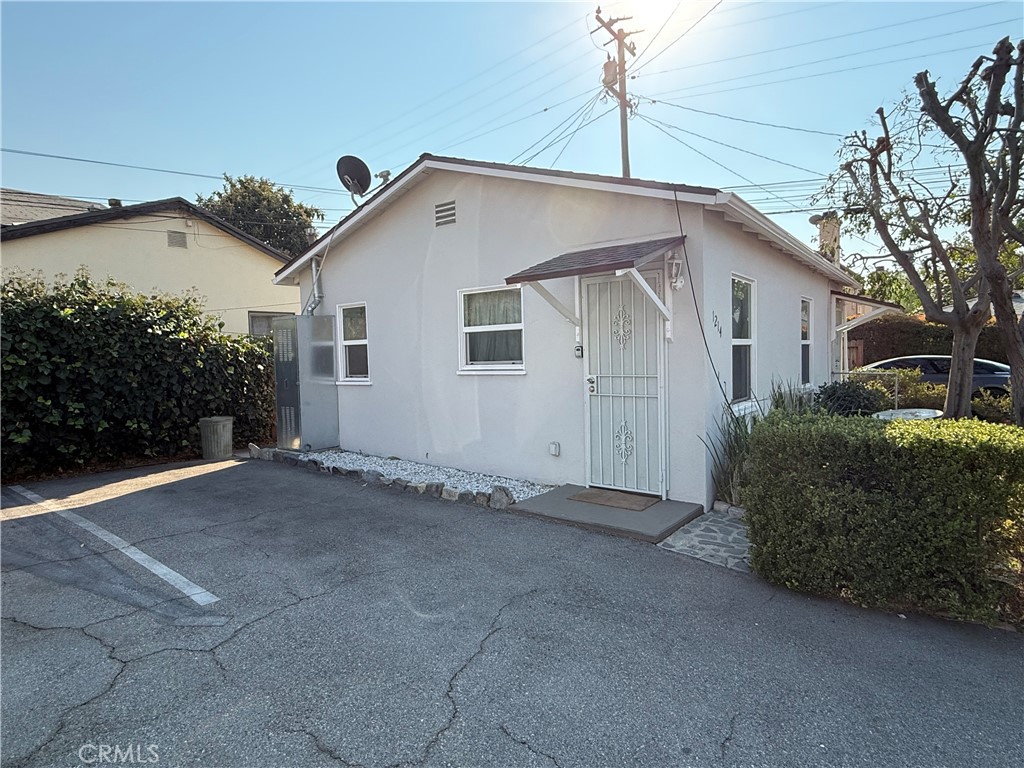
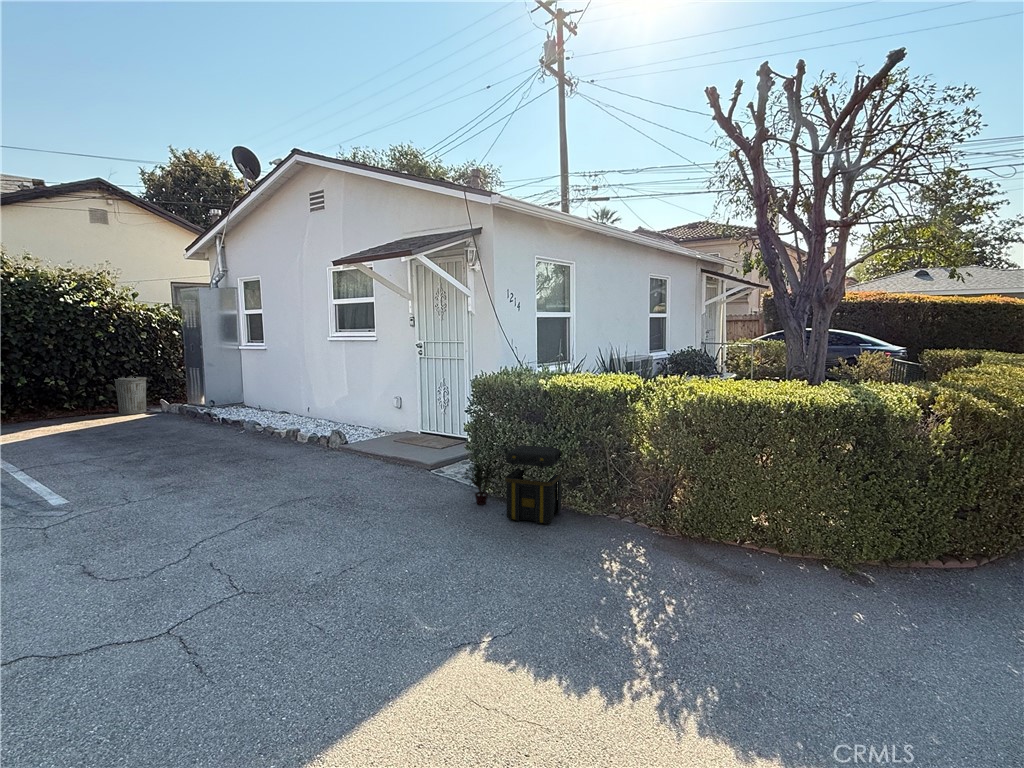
toolbox: none [849,527,948,654] -> present [505,445,563,524]
potted plant: none [758,547,817,610] -> present [462,463,497,505]

